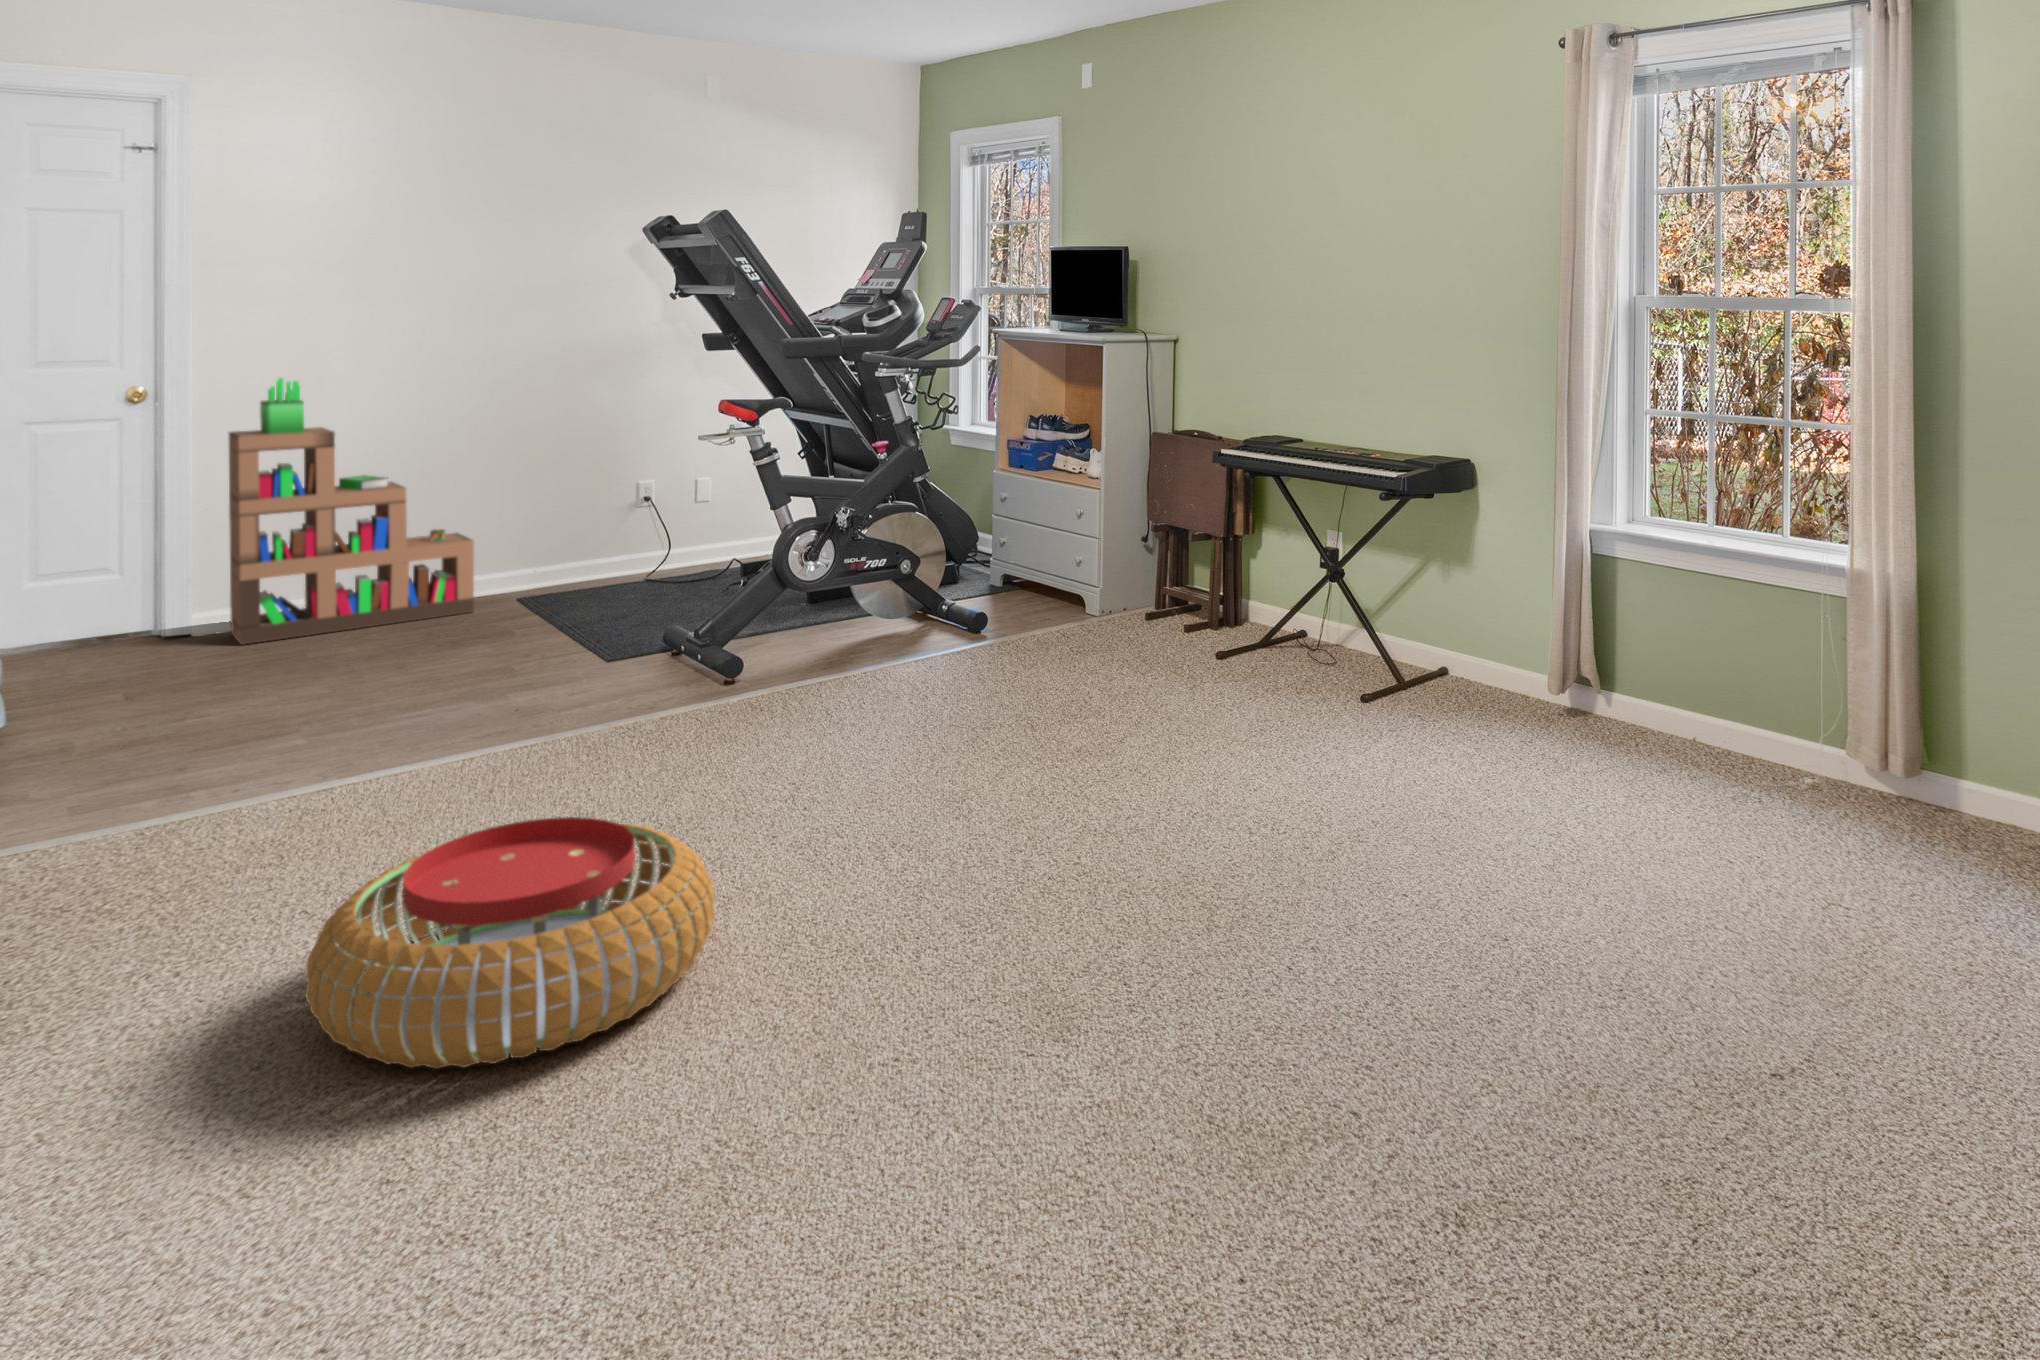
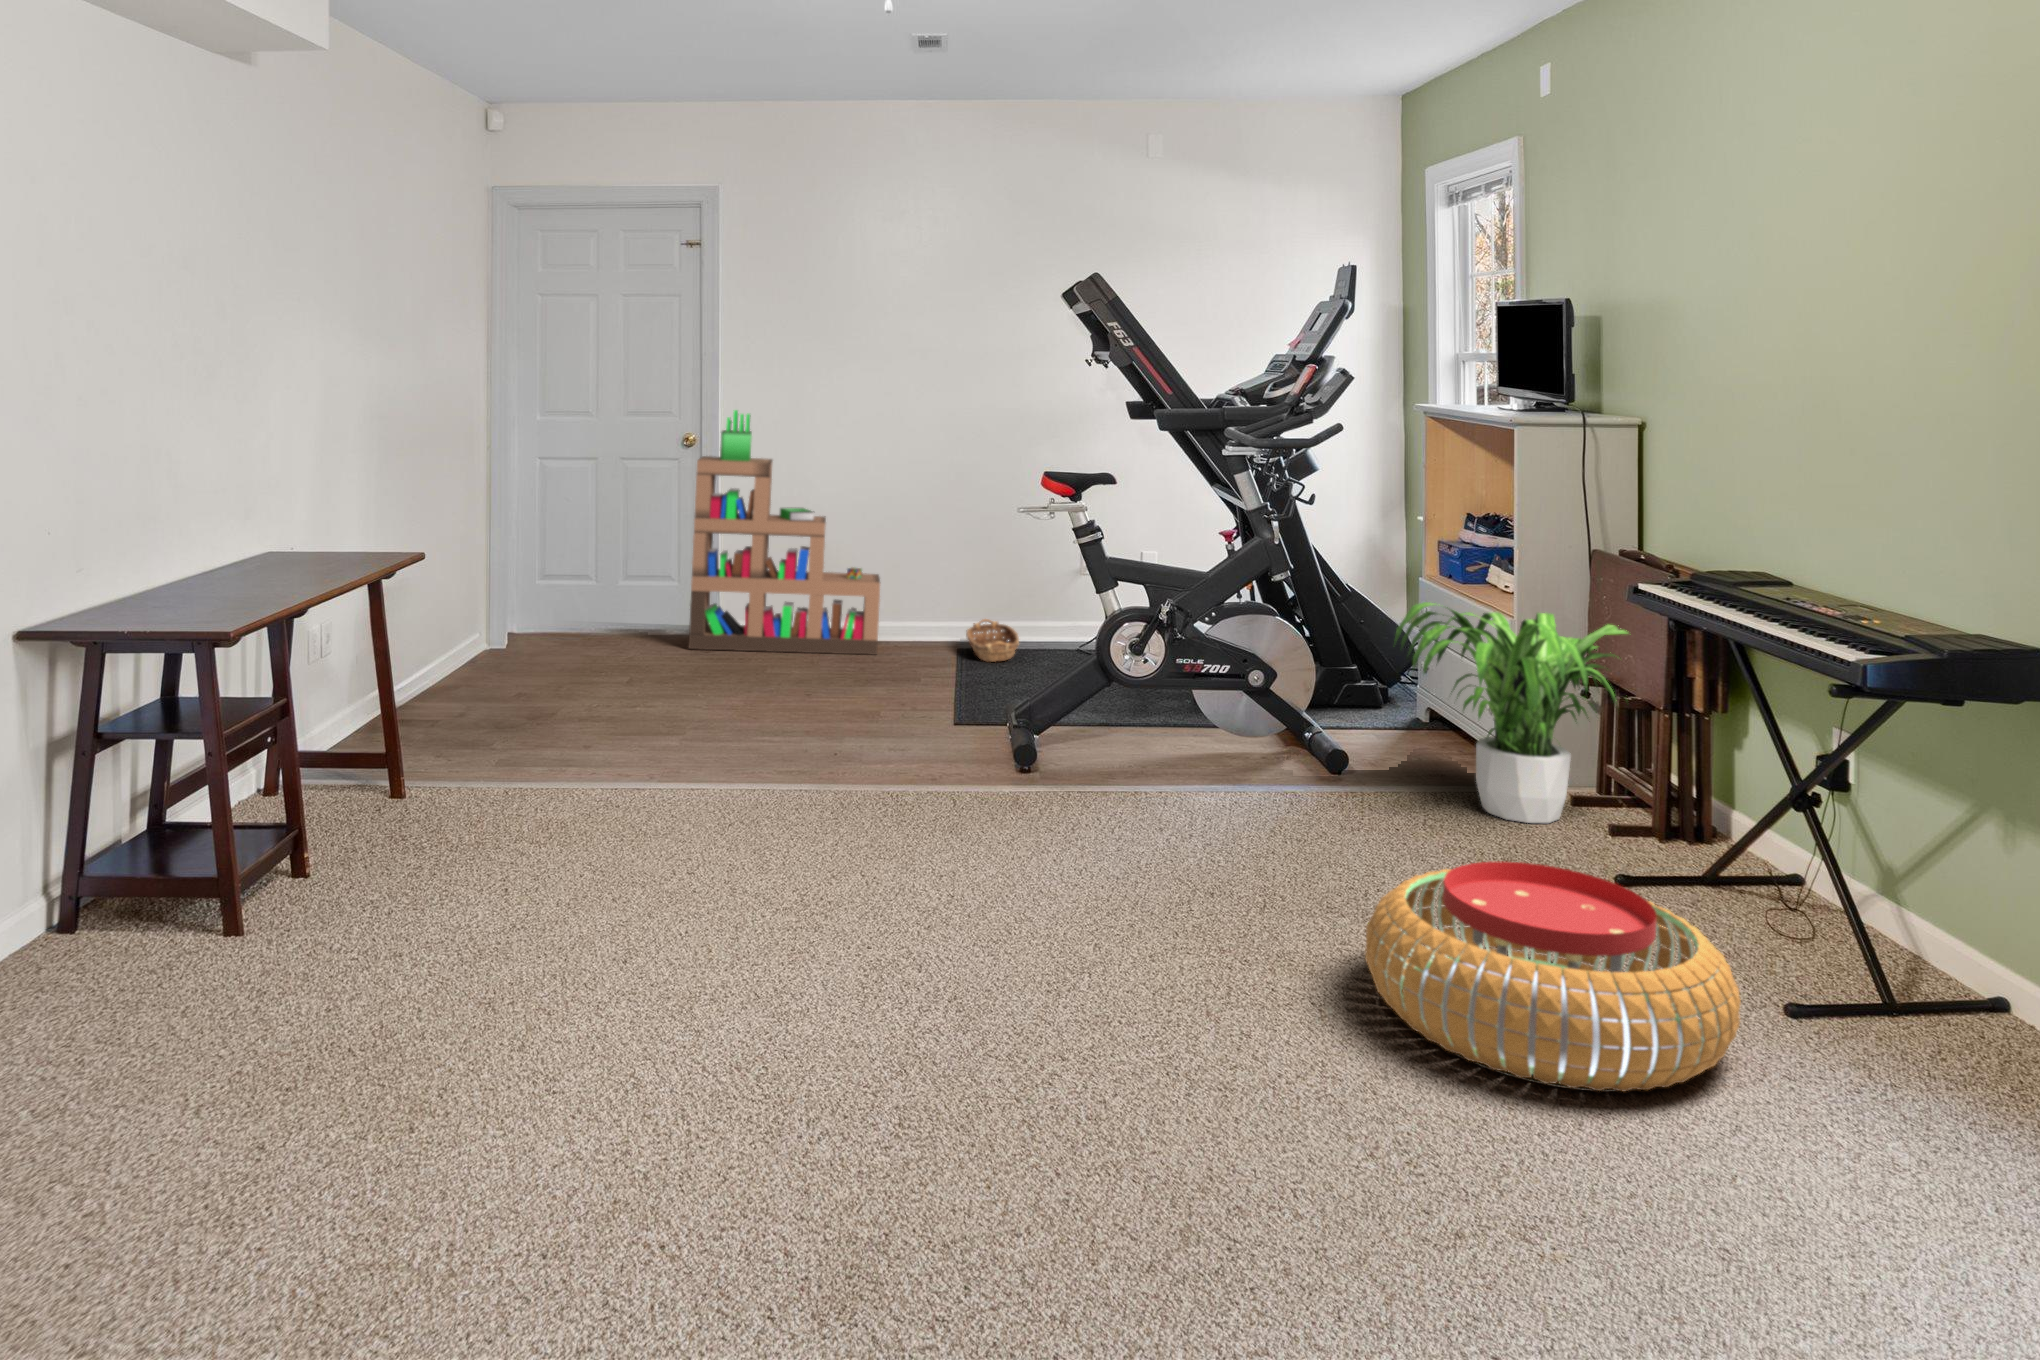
potted plant: none [1035,481,1212,633] -> present [1394,602,1627,823]
basket: none [544,557,643,601] -> present [966,619,1019,662]
pouf: present [306,817,715,1069] -> present [1365,862,1741,1091]

